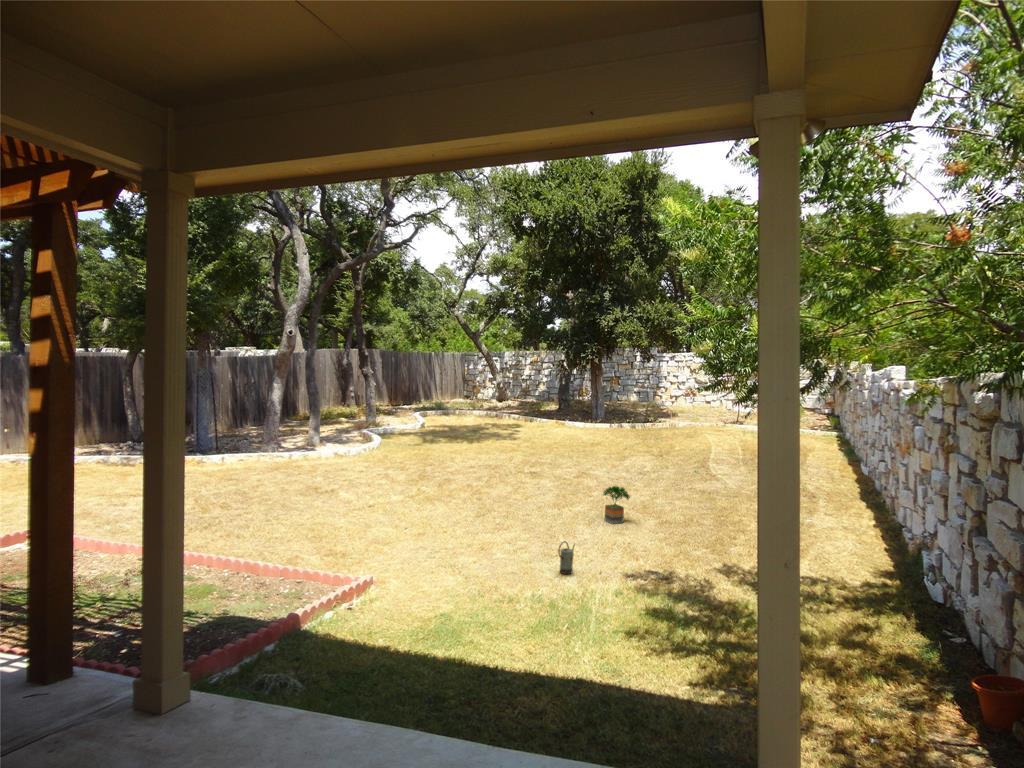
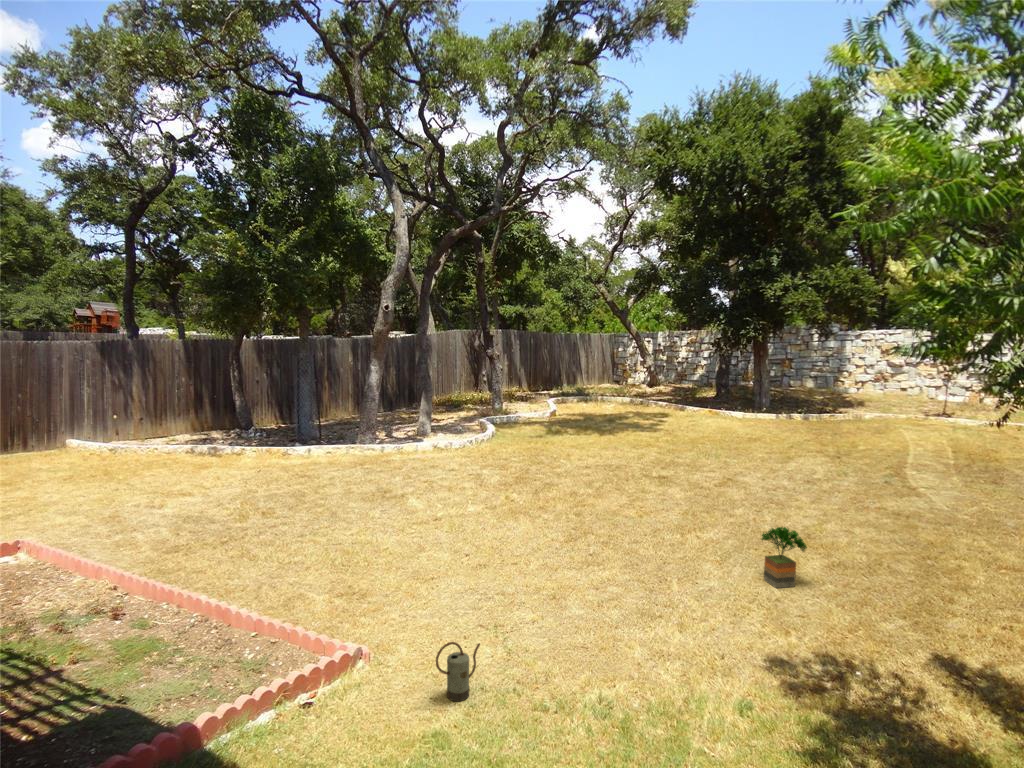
watering can: present [558,541,575,574] -> present [436,642,480,701]

